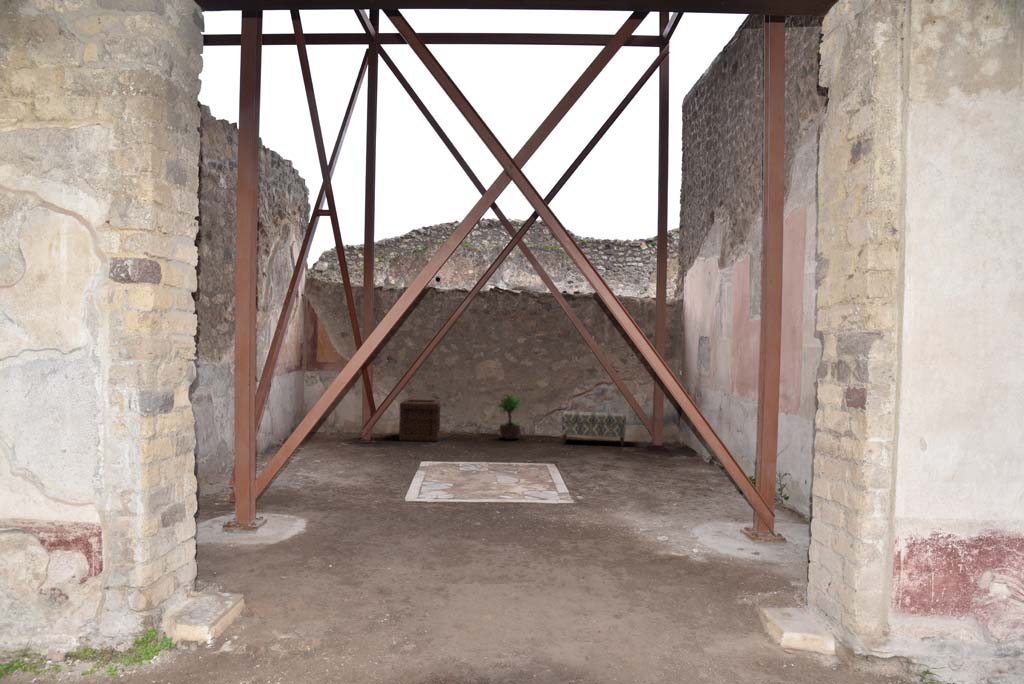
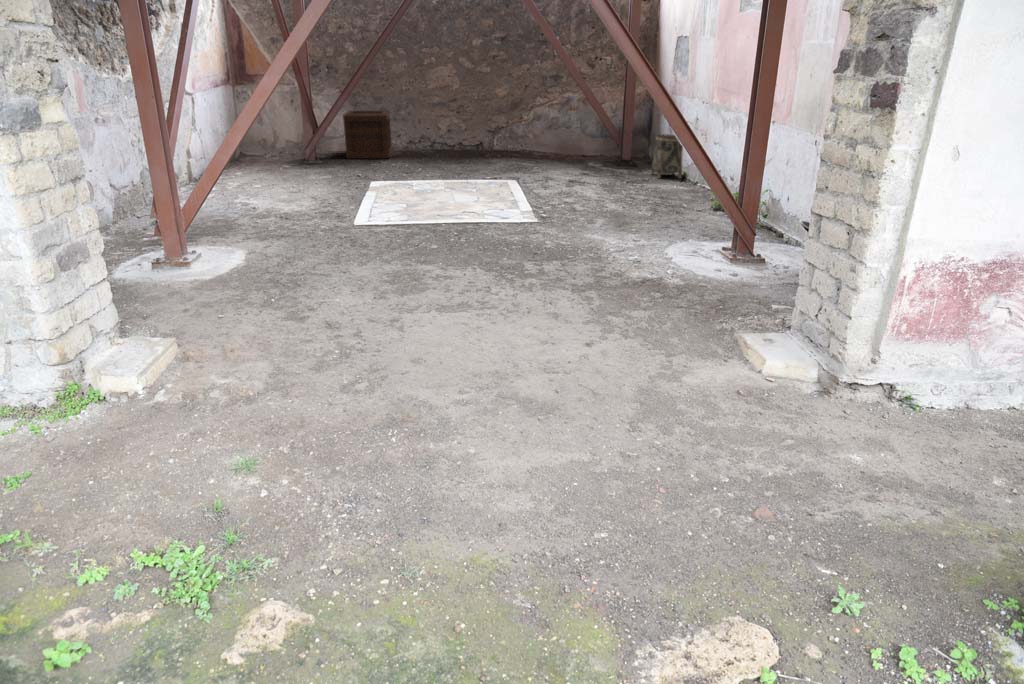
potted tree: present [498,396,520,439] -> none [452,98,484,155]
bench: present [562,411,626,446] -> none [527,121,598,160]
basket: none [677,425,705,464] -> present [651,135,683,178]

